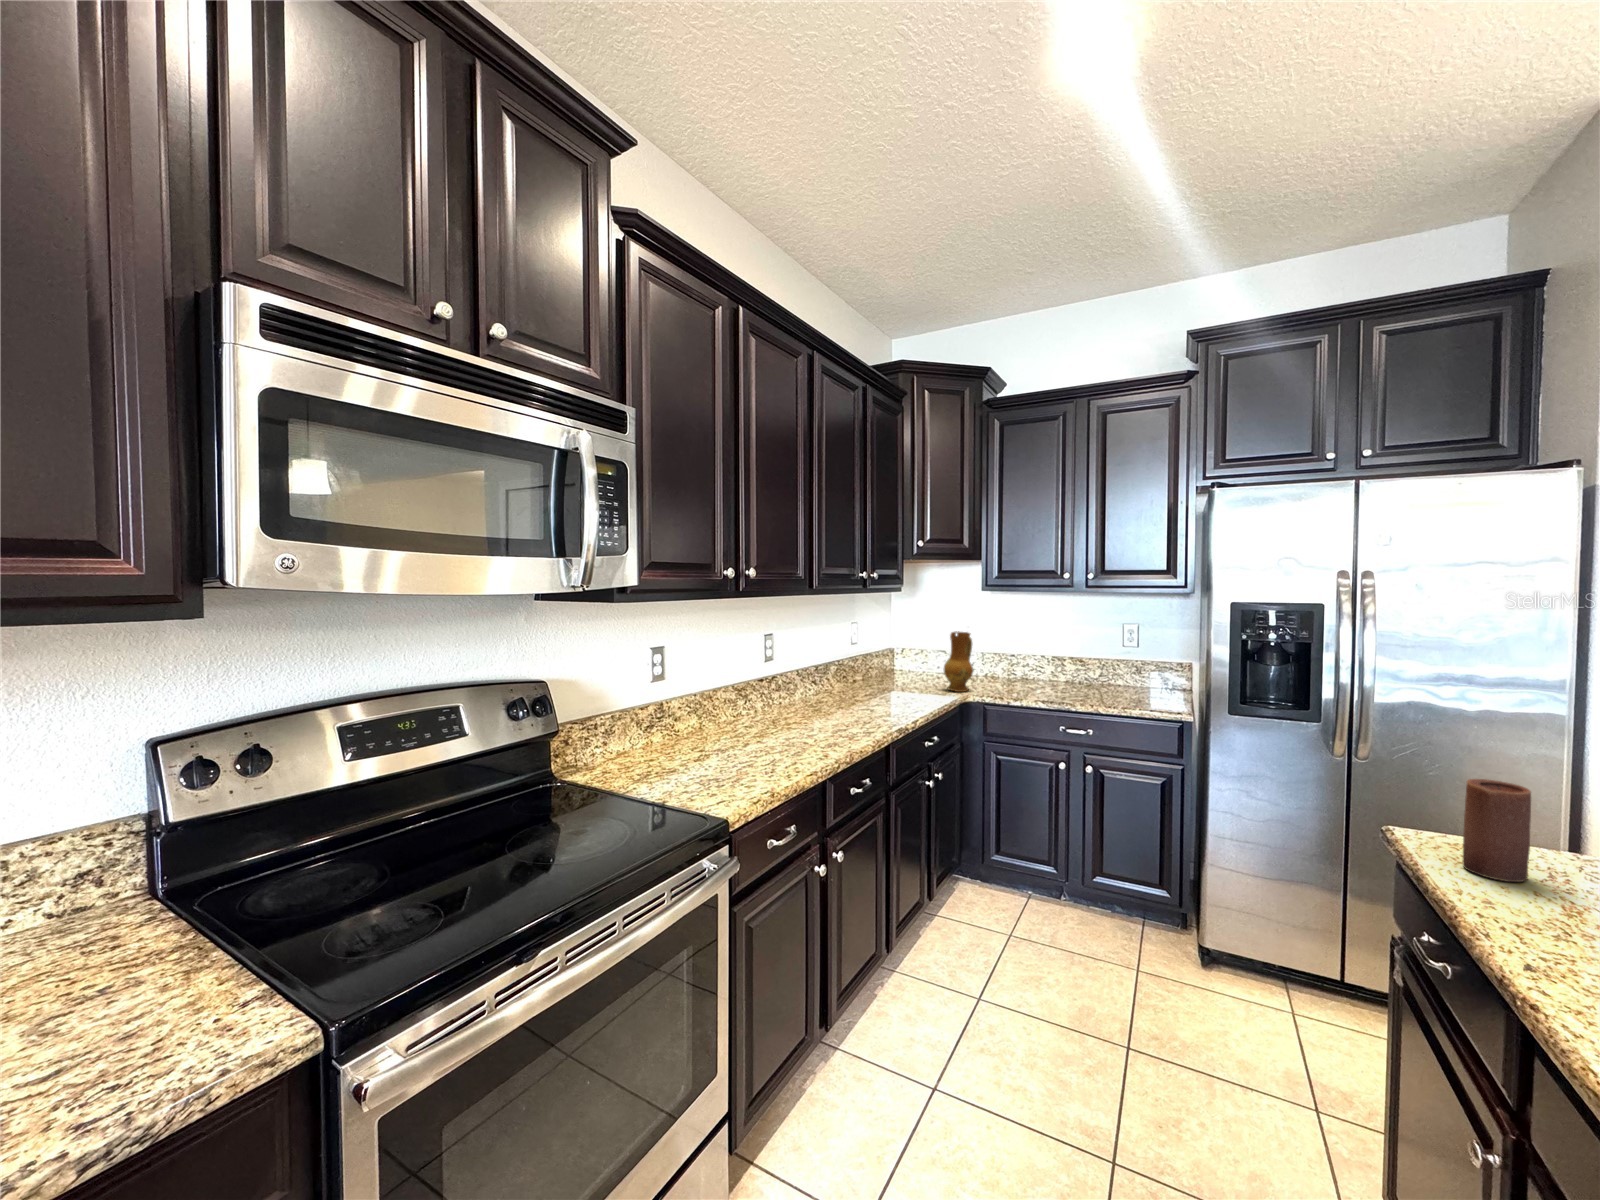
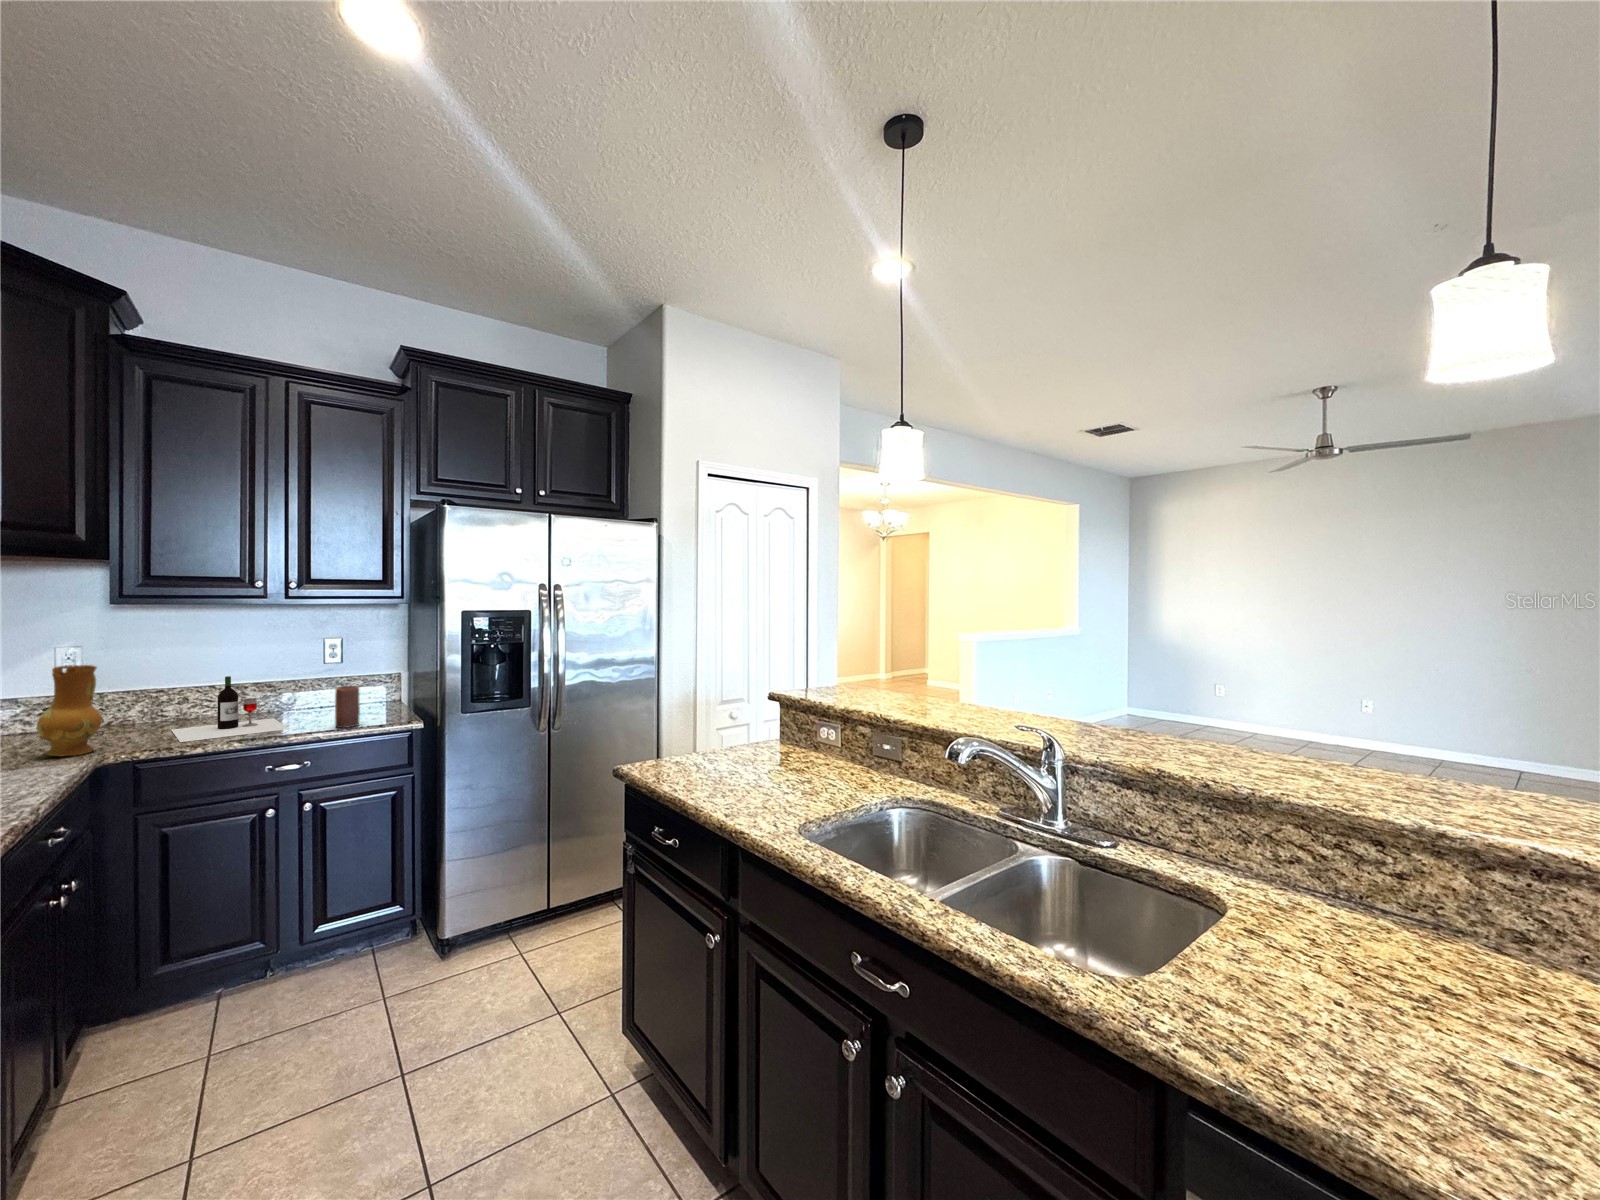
wine bottle: none [1013,649,1084,699] -> present [172,676,290,742]
candle: present [1463,779,1531,882] -> present [335,686,360,728]

